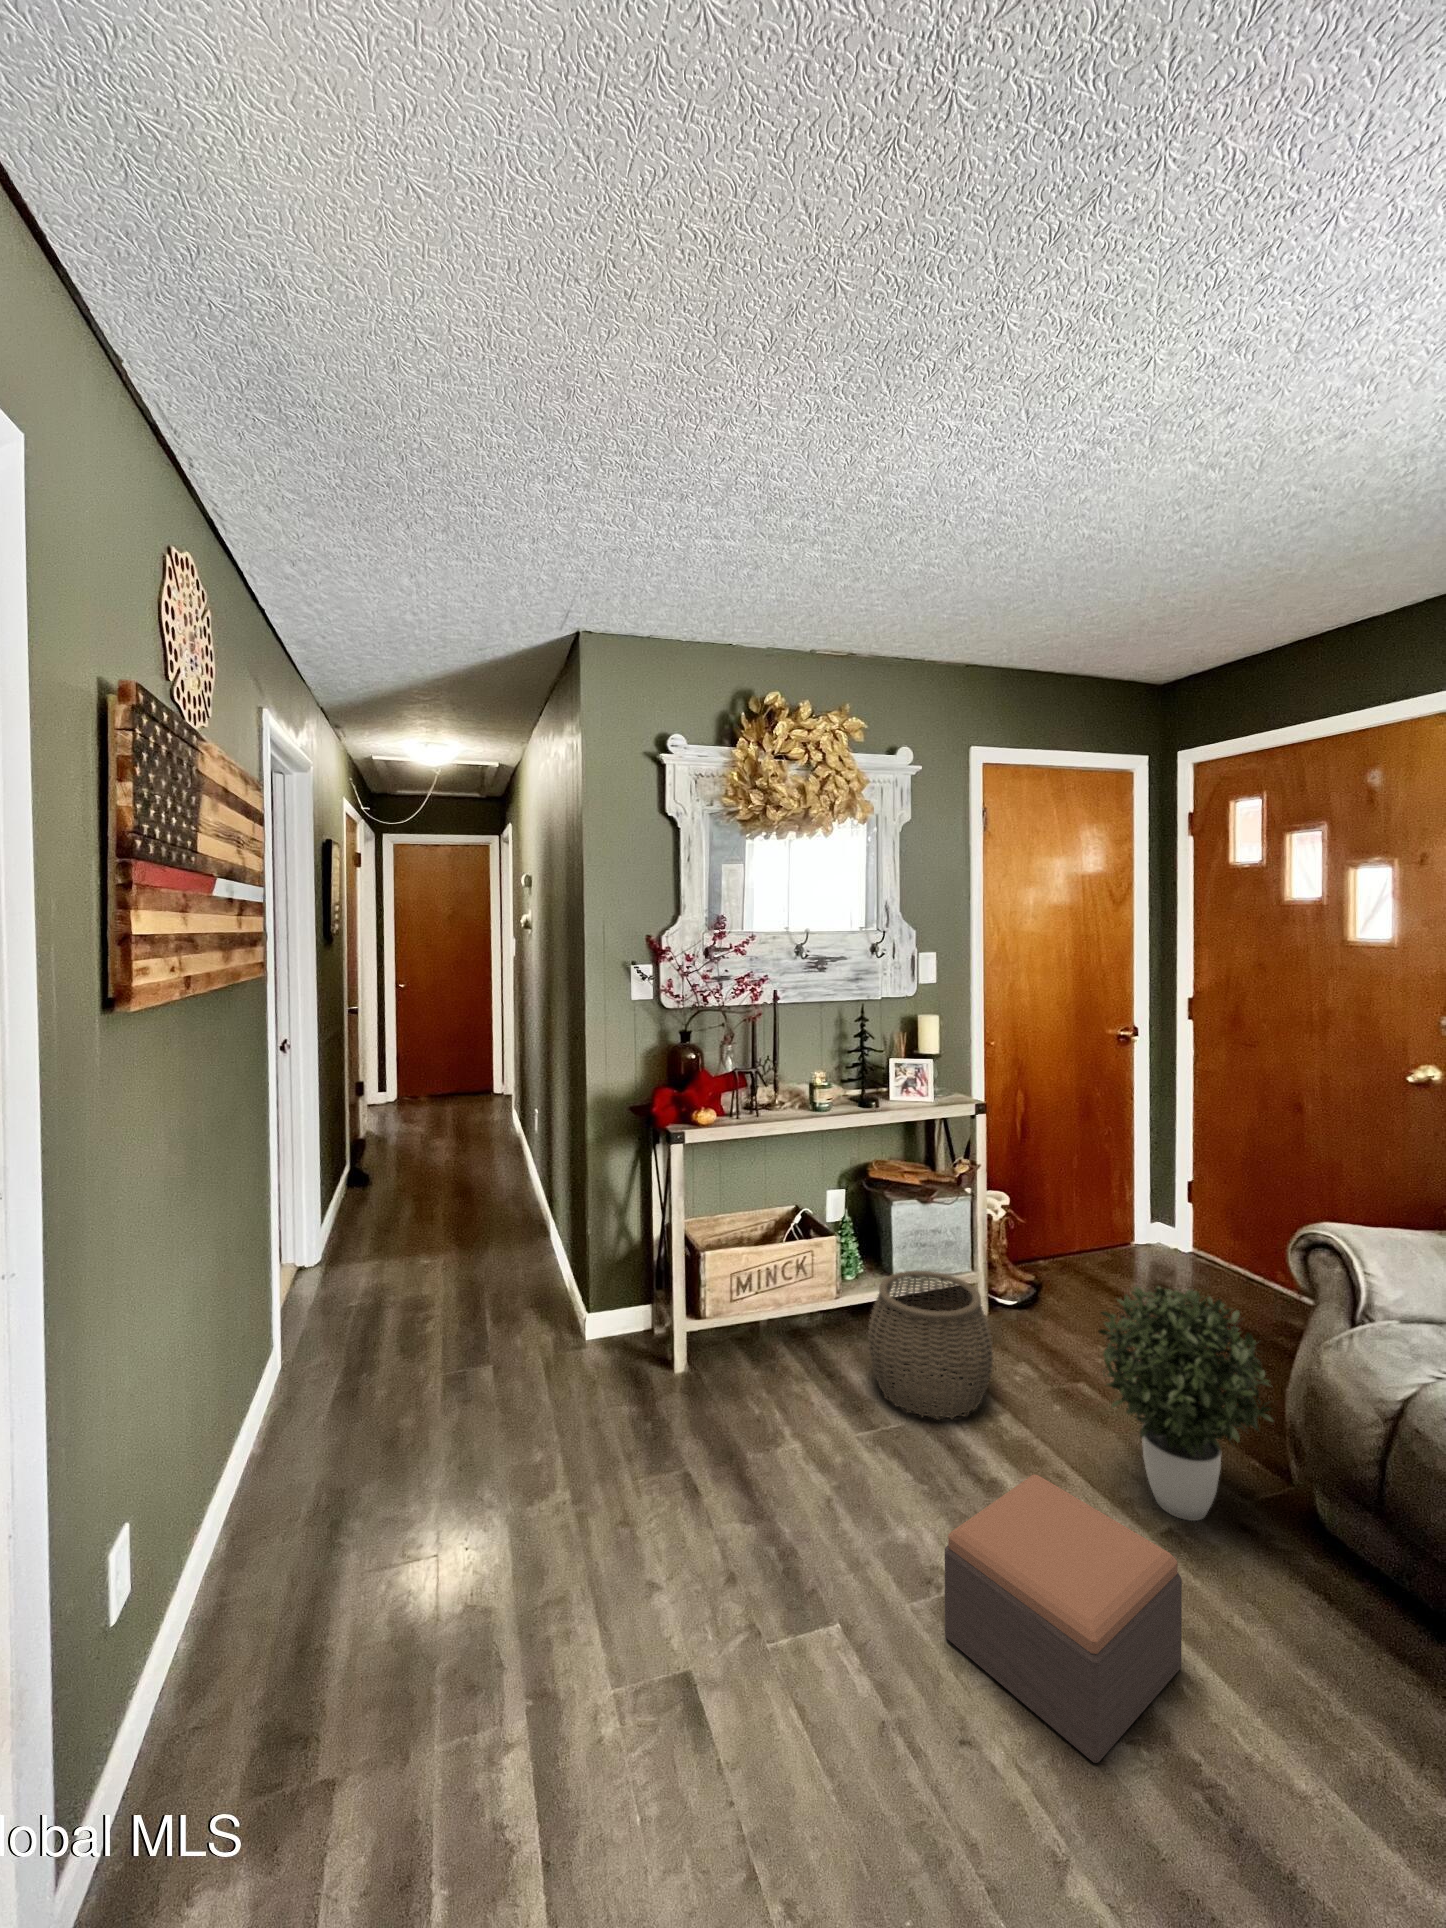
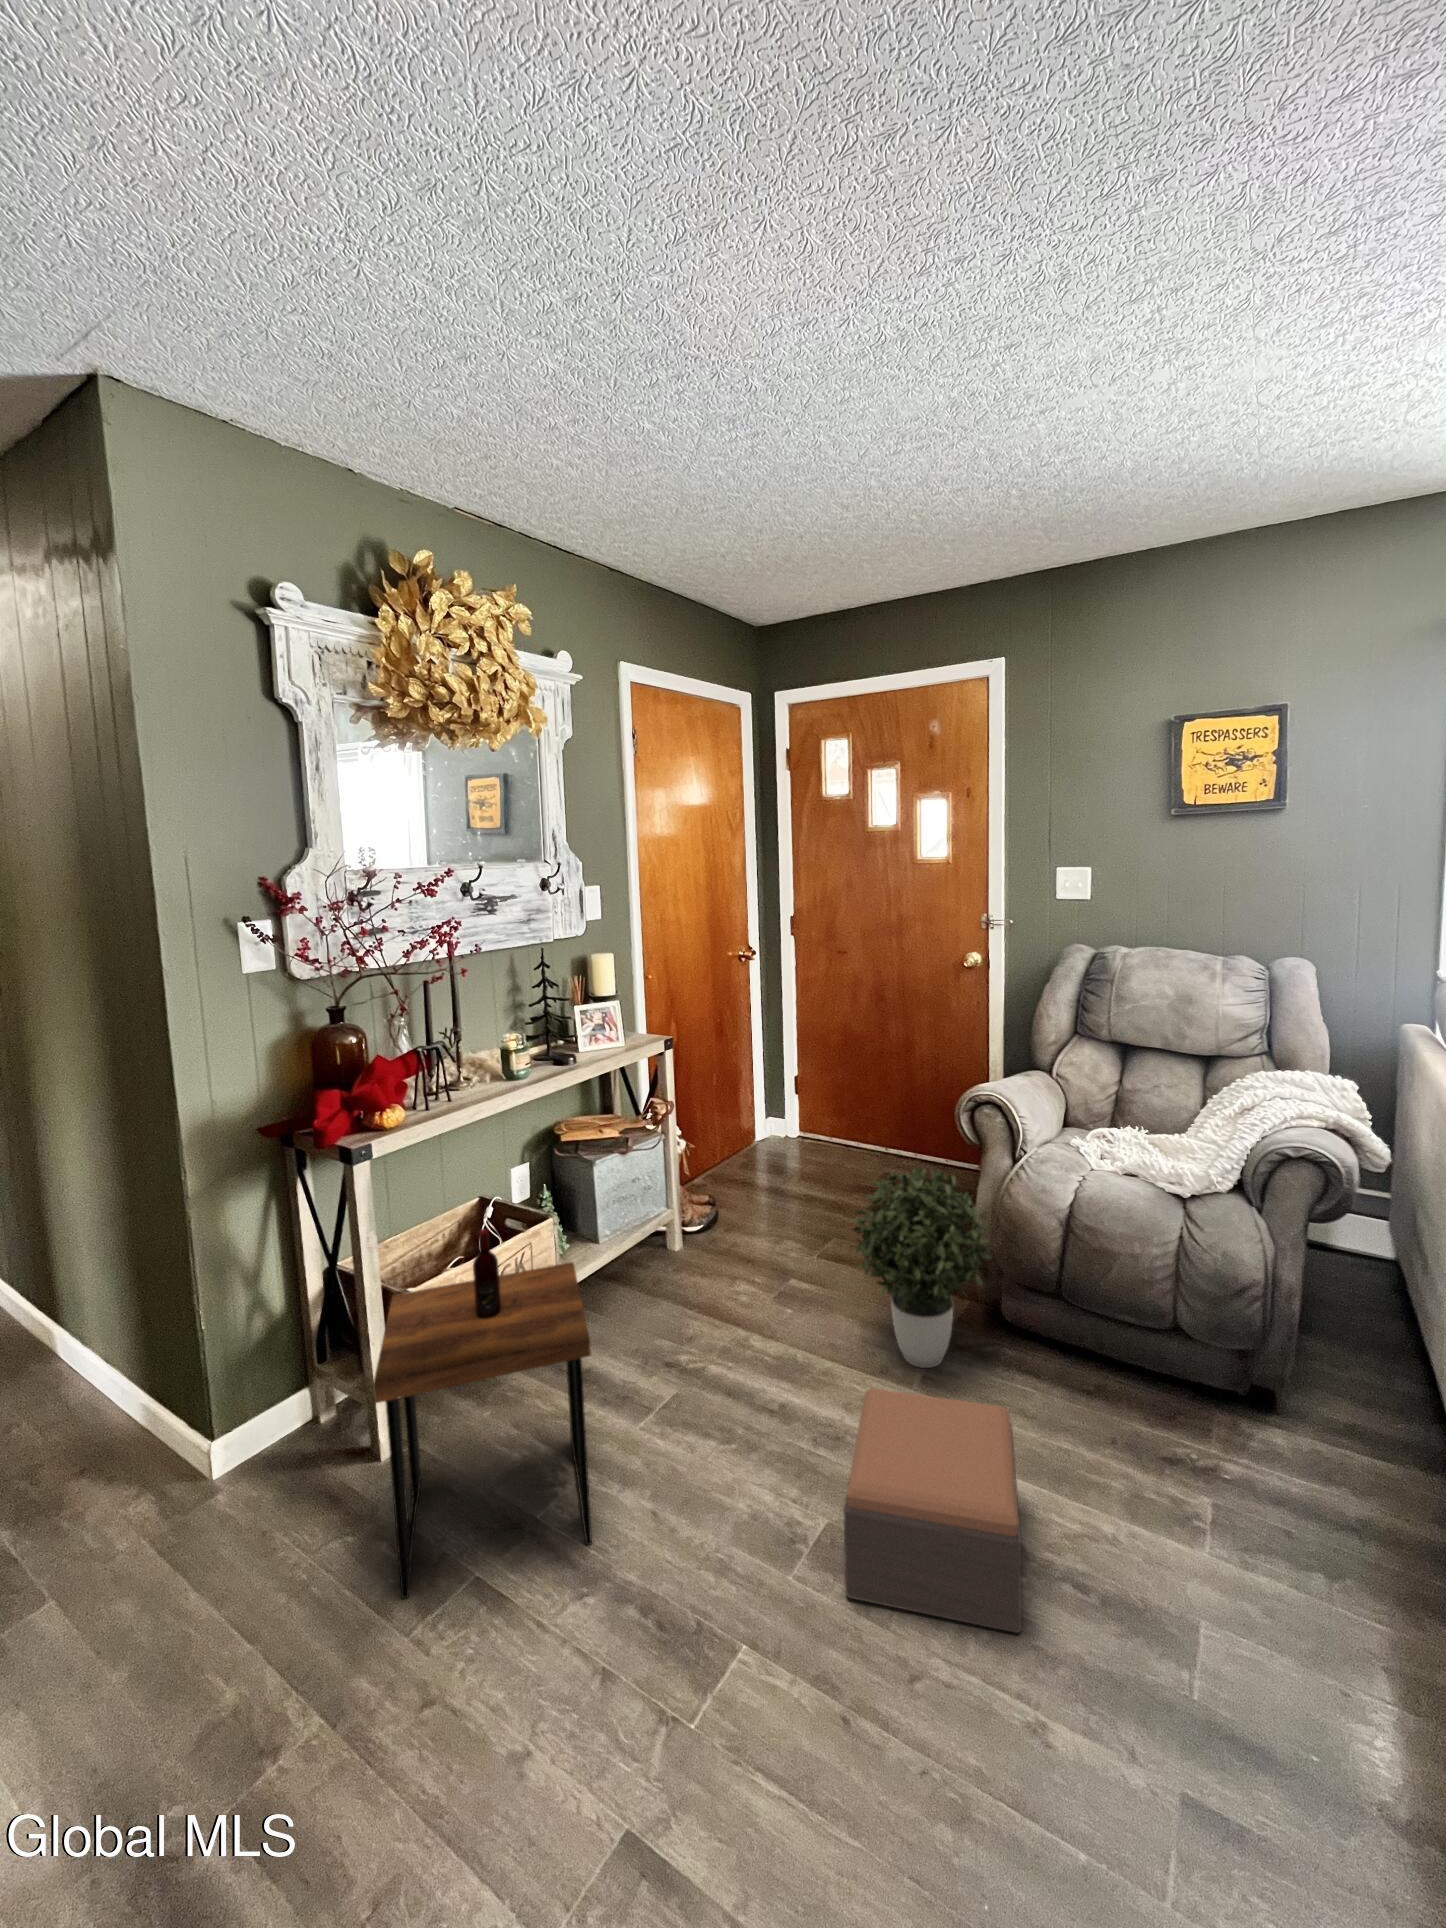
side table: none [634,1211,810,1492] -> present [373,1229,592,1599]
woven basket: present [868,1271,993,1420] -> none [613,1221,743,1379]

